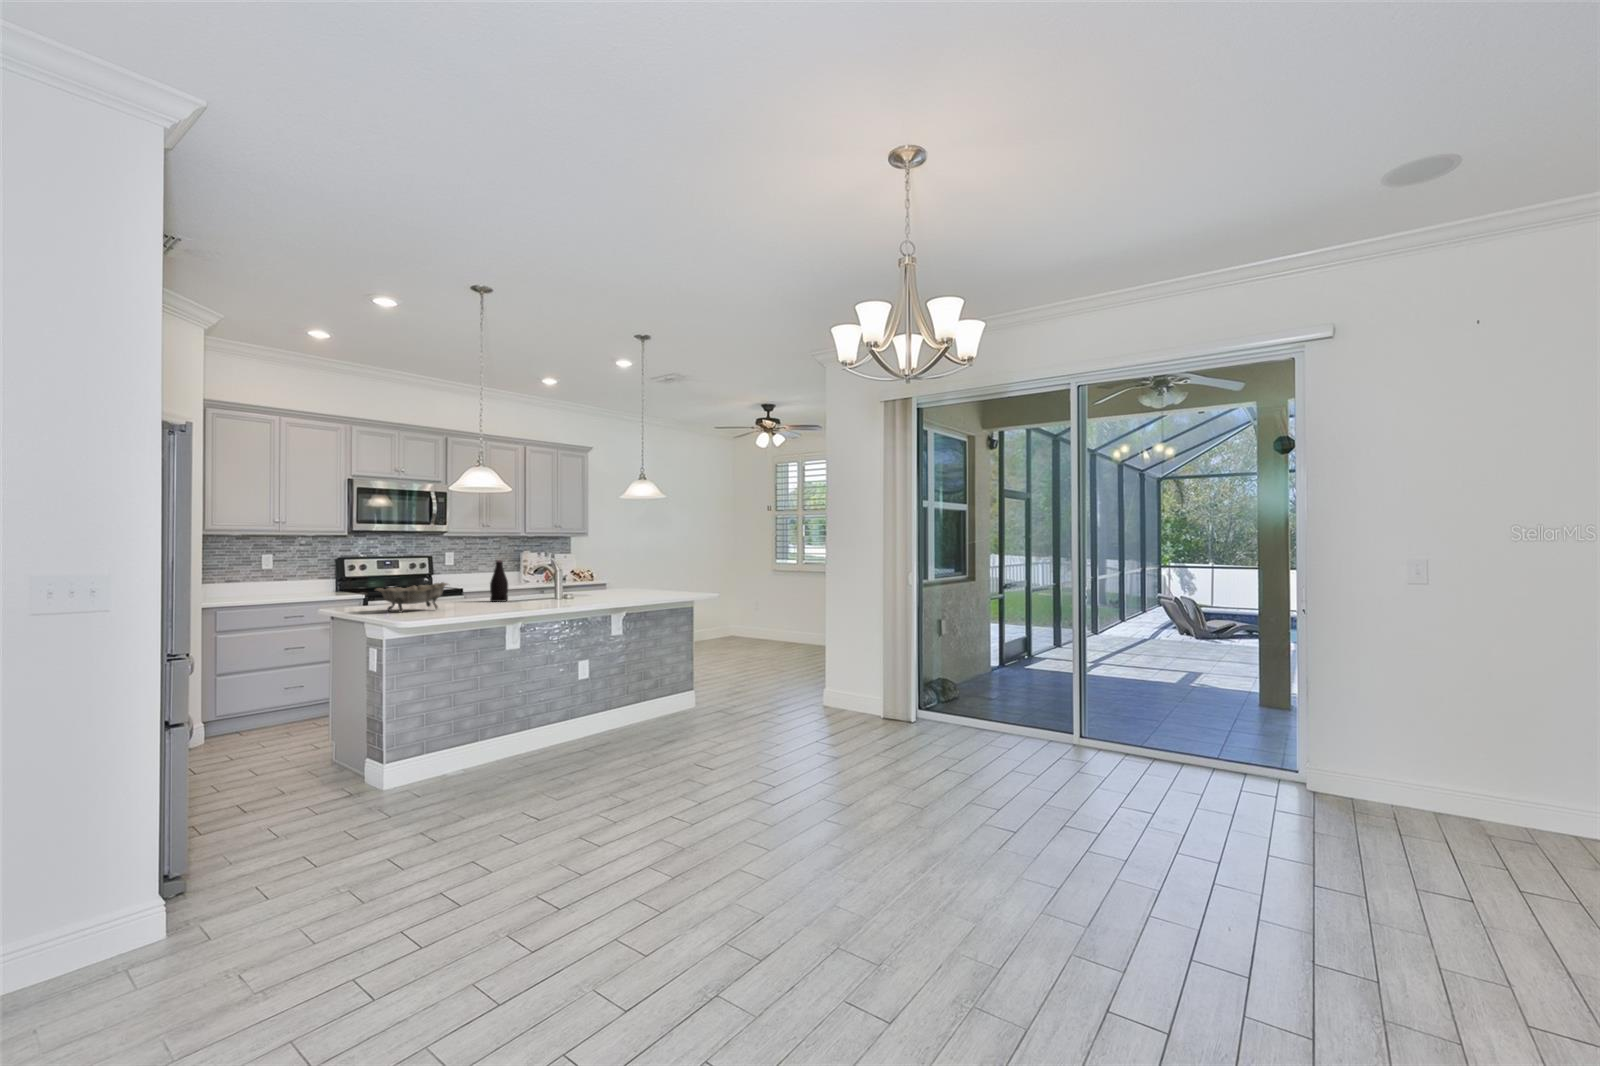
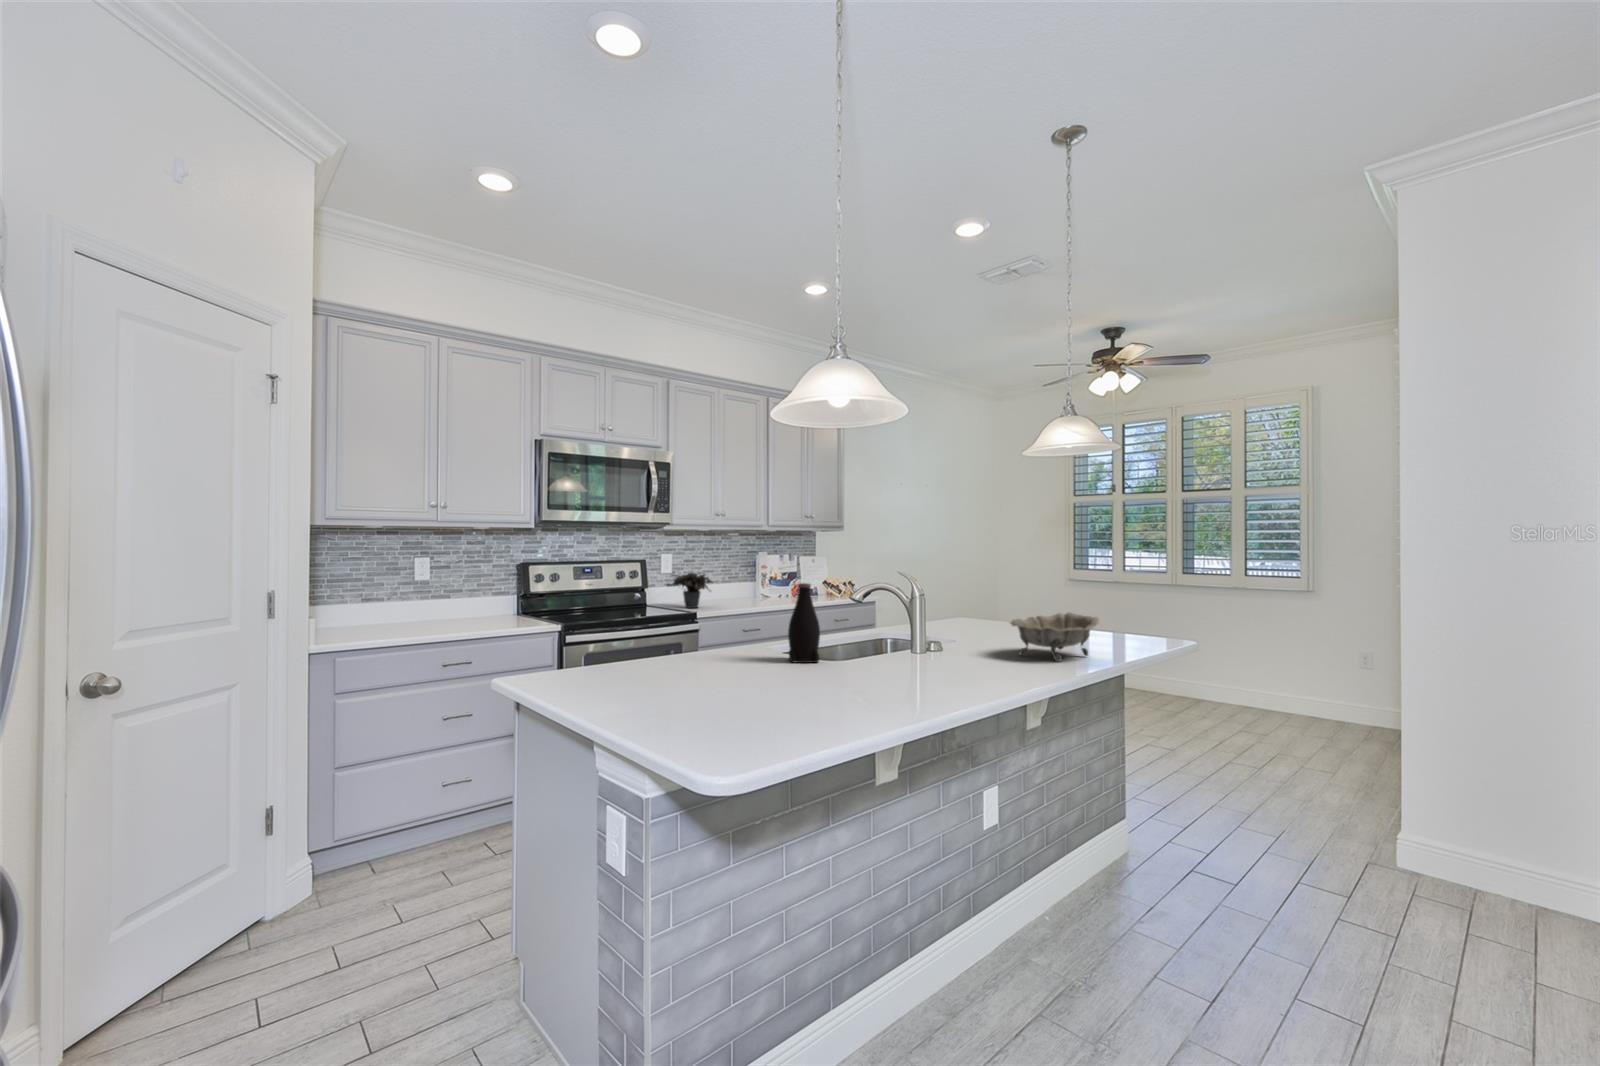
potted plant: none [447,564,488,589] -> present [666,572,714,608]
decorative bowl: present [376,582,448,613] -> present [1010,613,1099,662]

